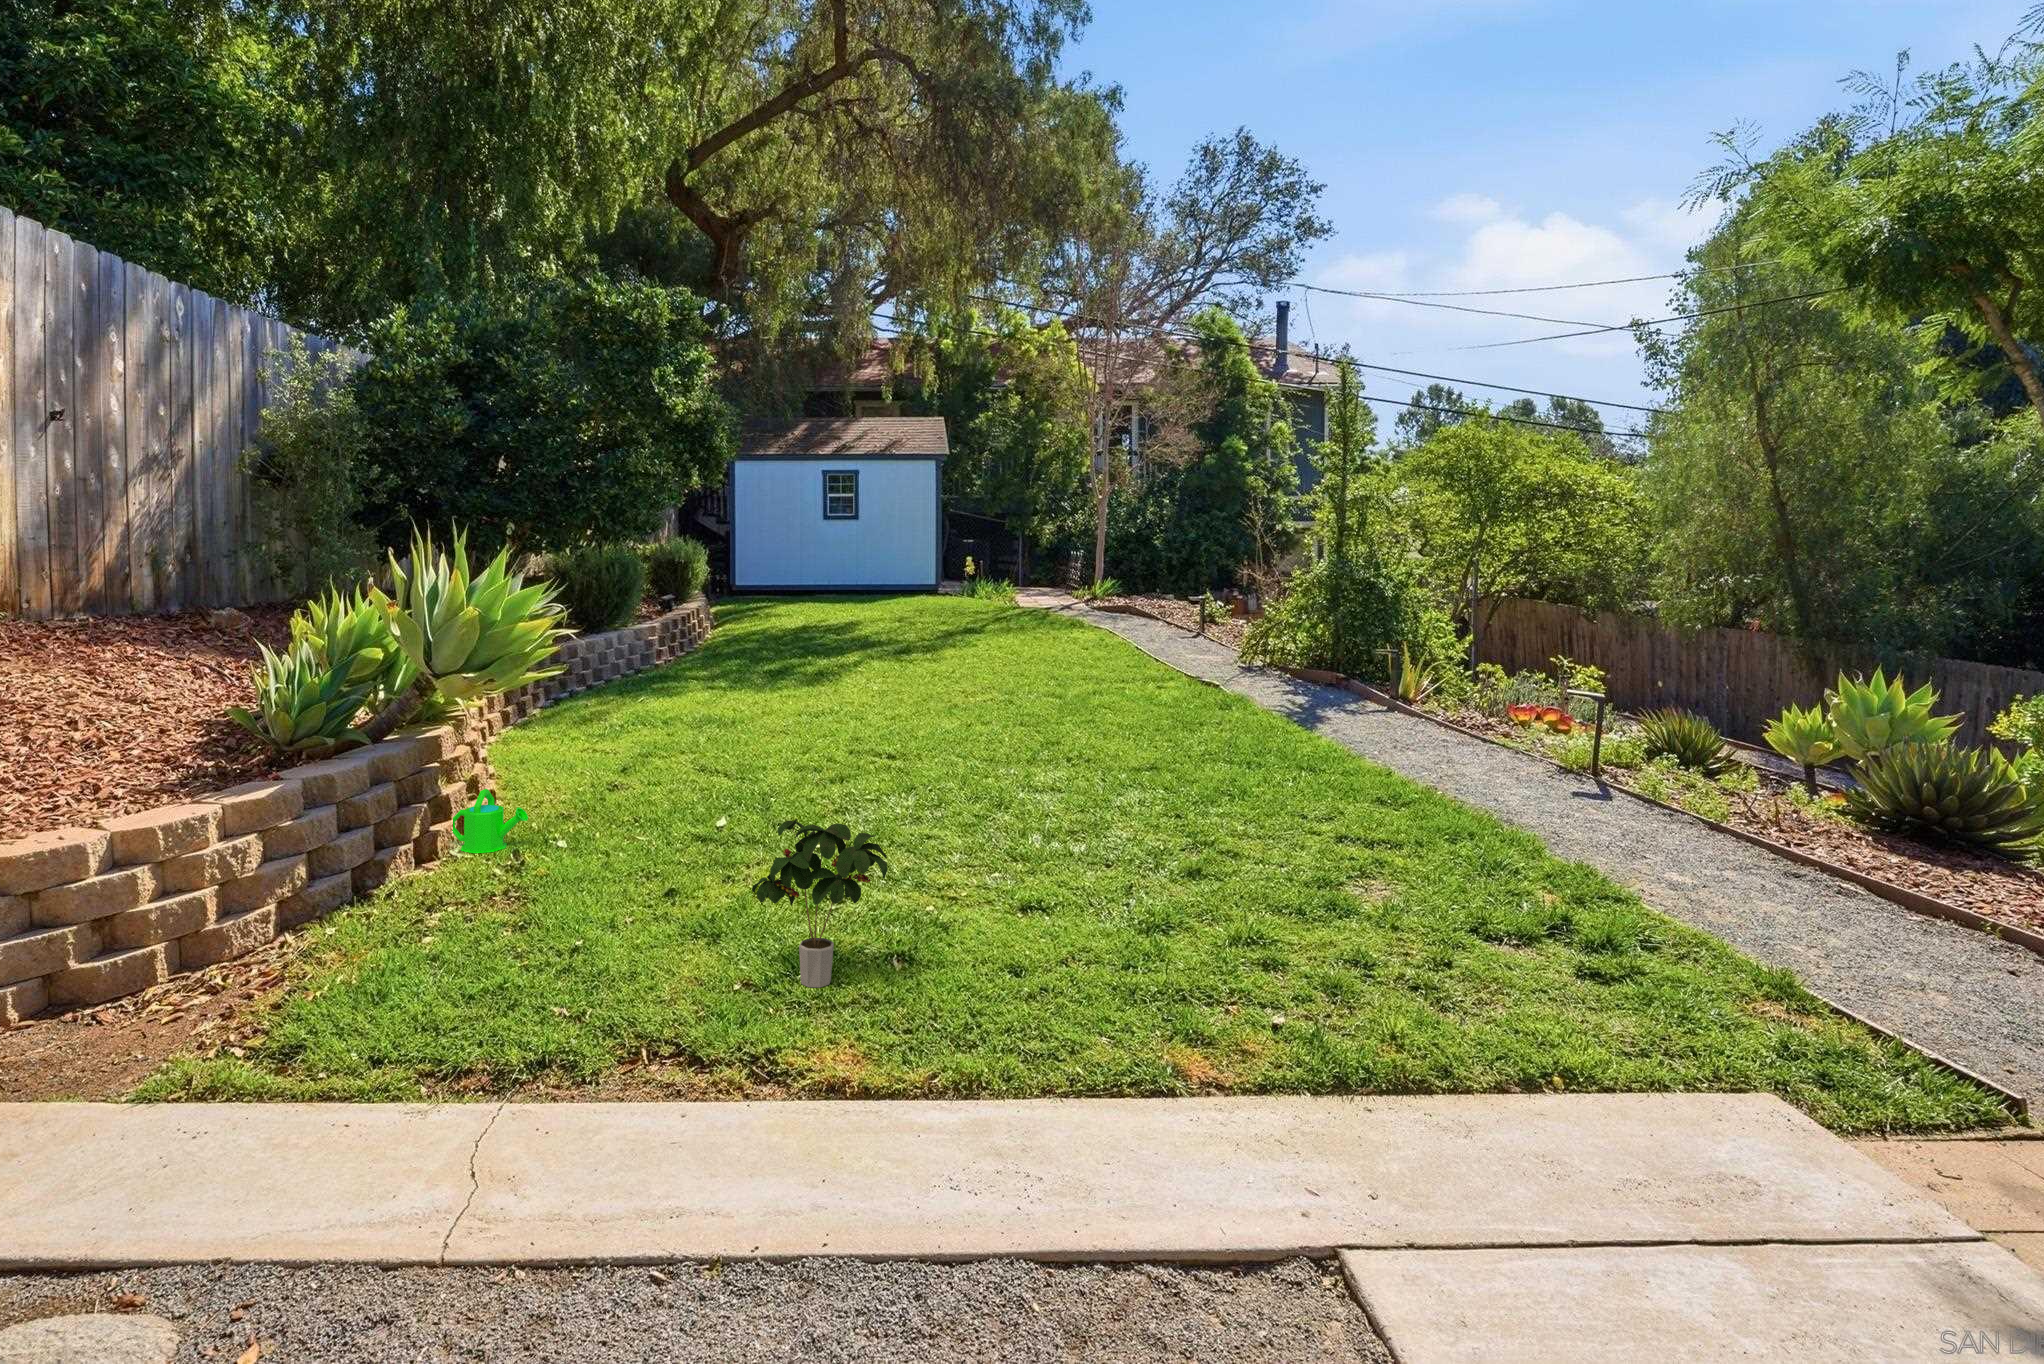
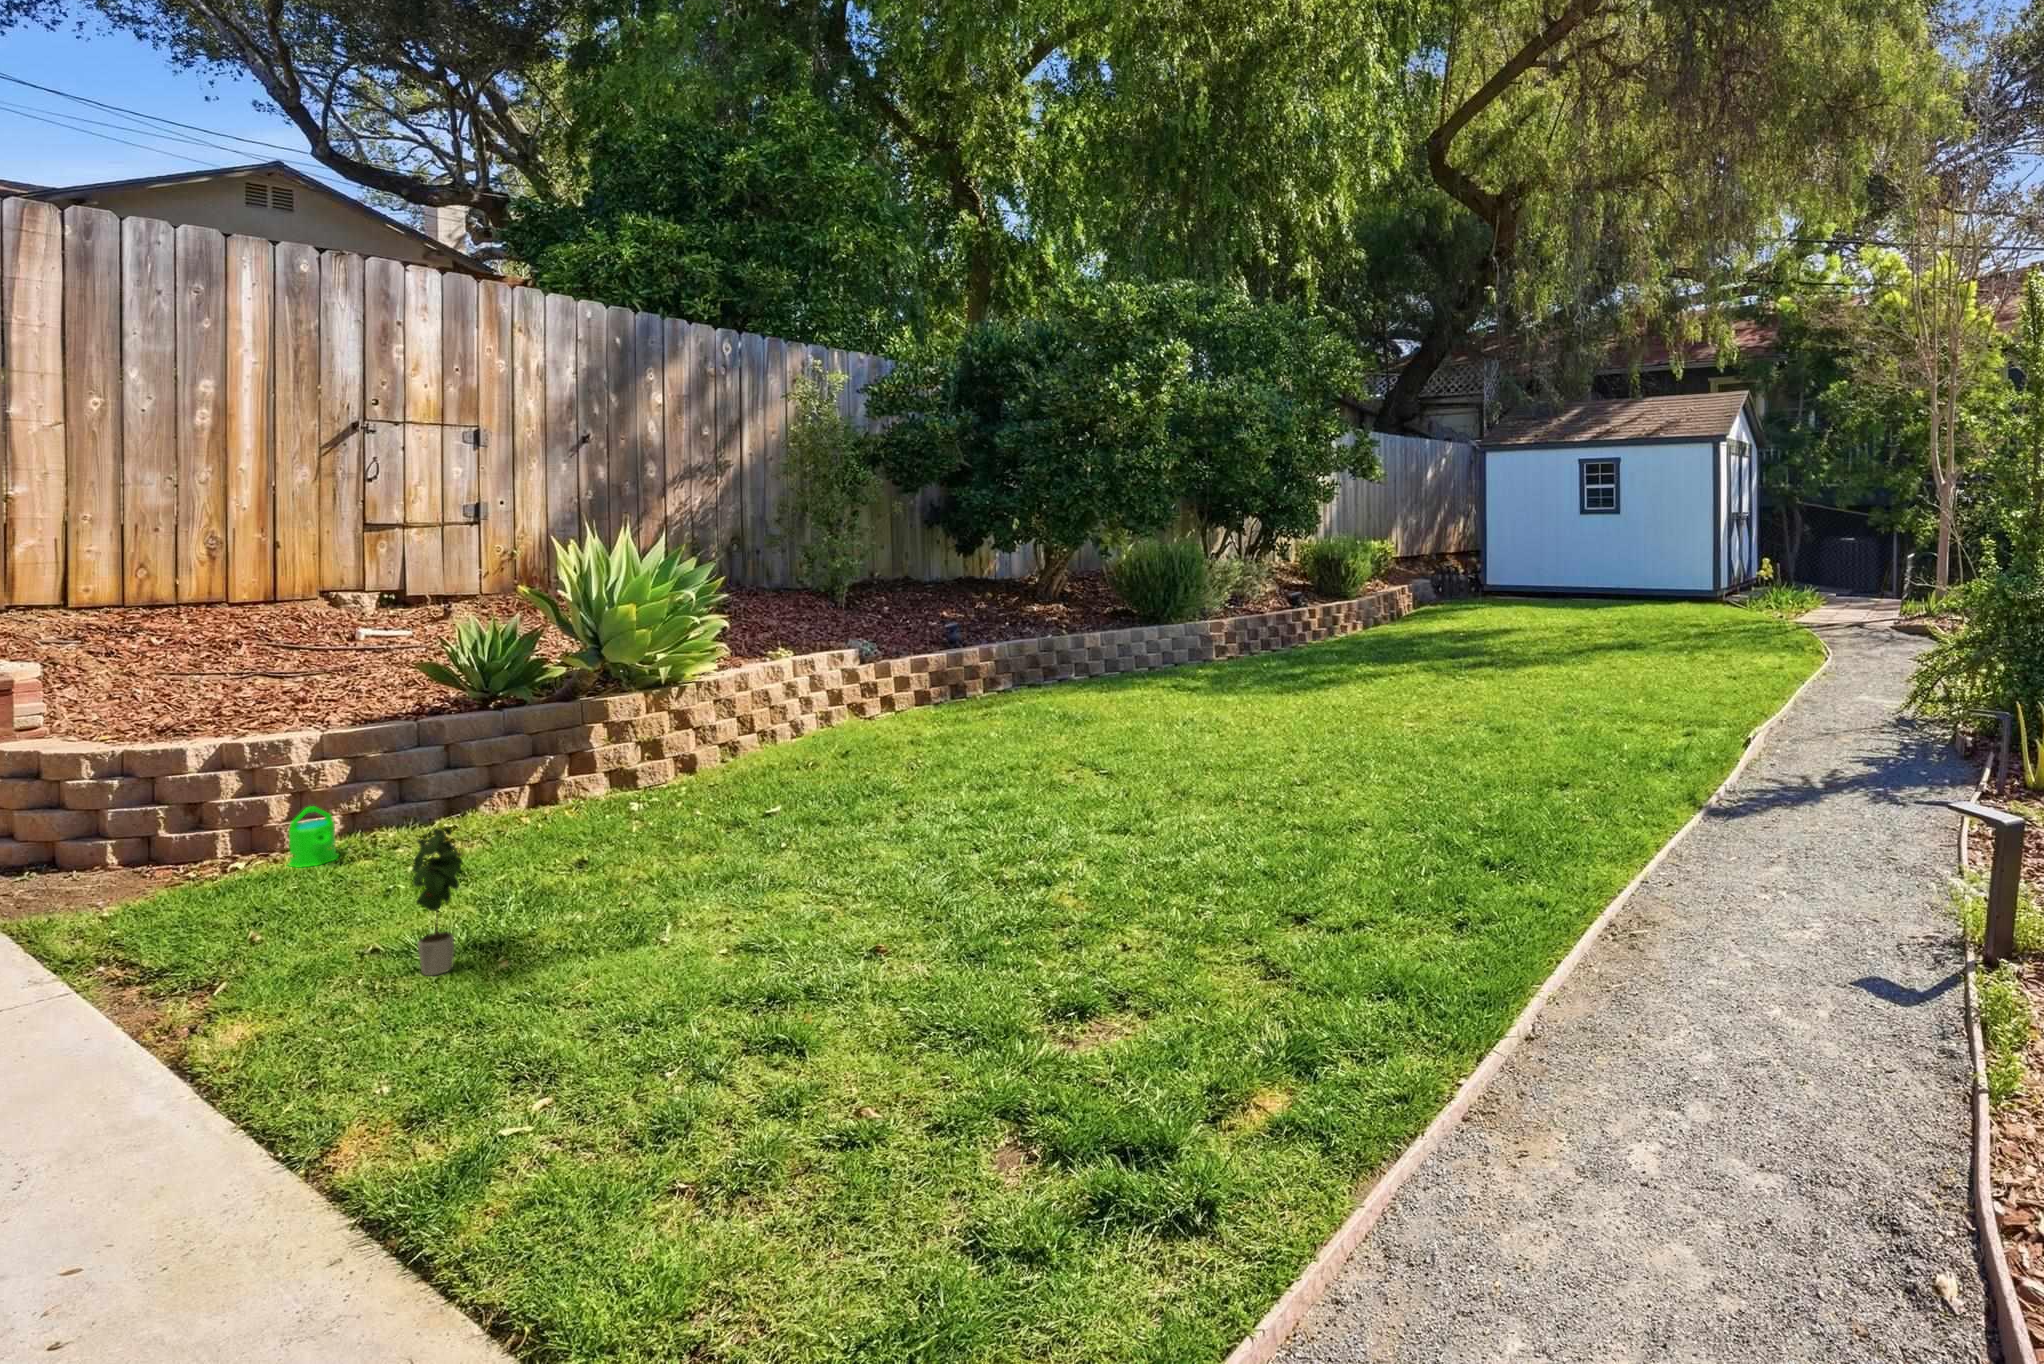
watering can: present [452,789,528,853] -> present [288,806,339,868]

